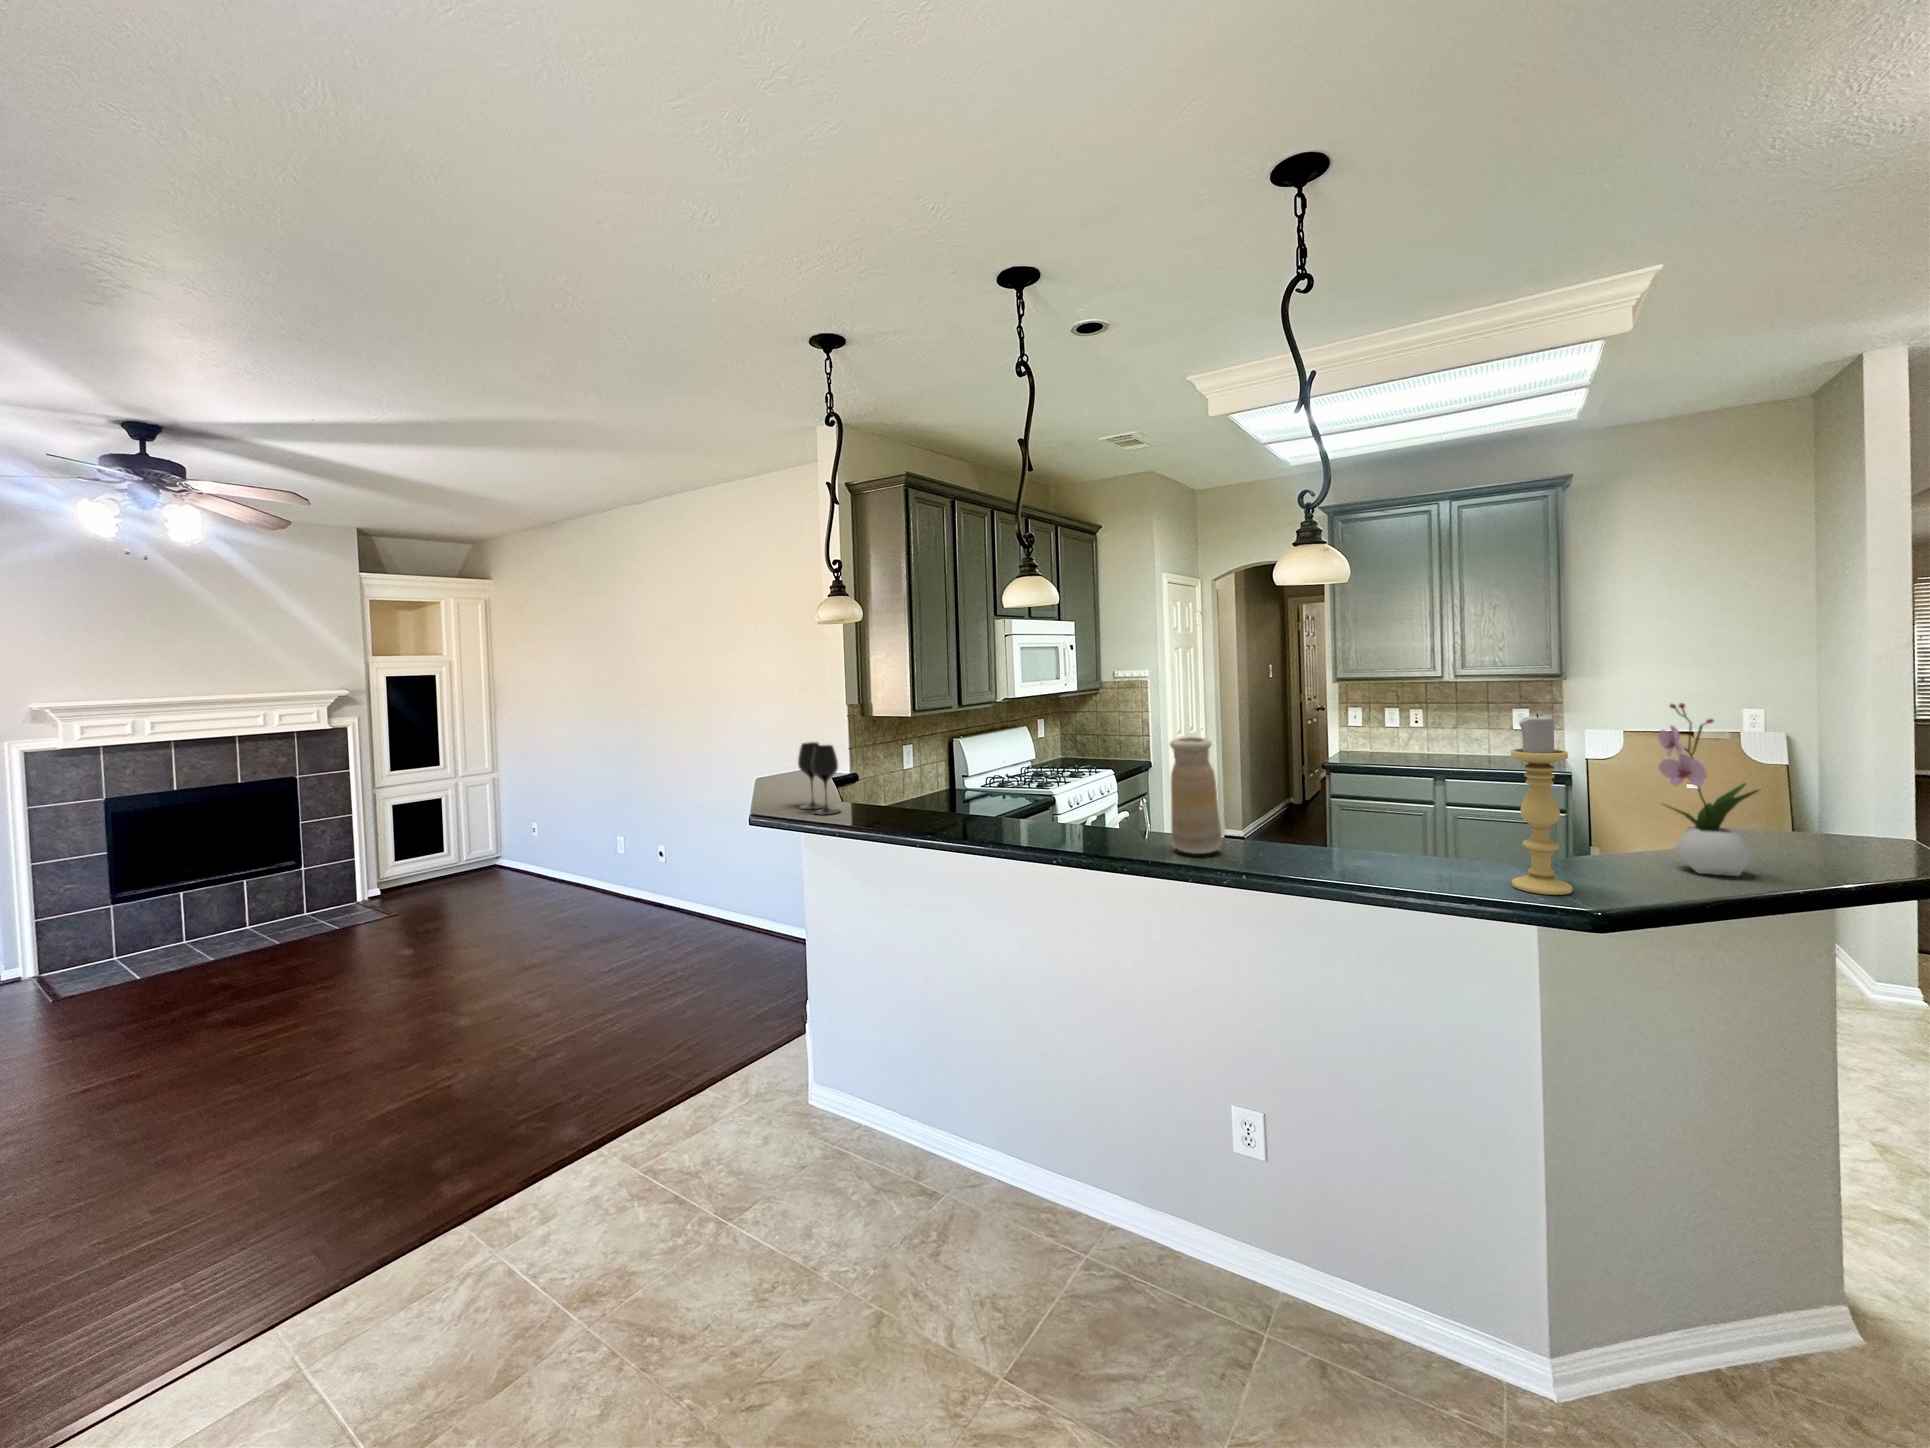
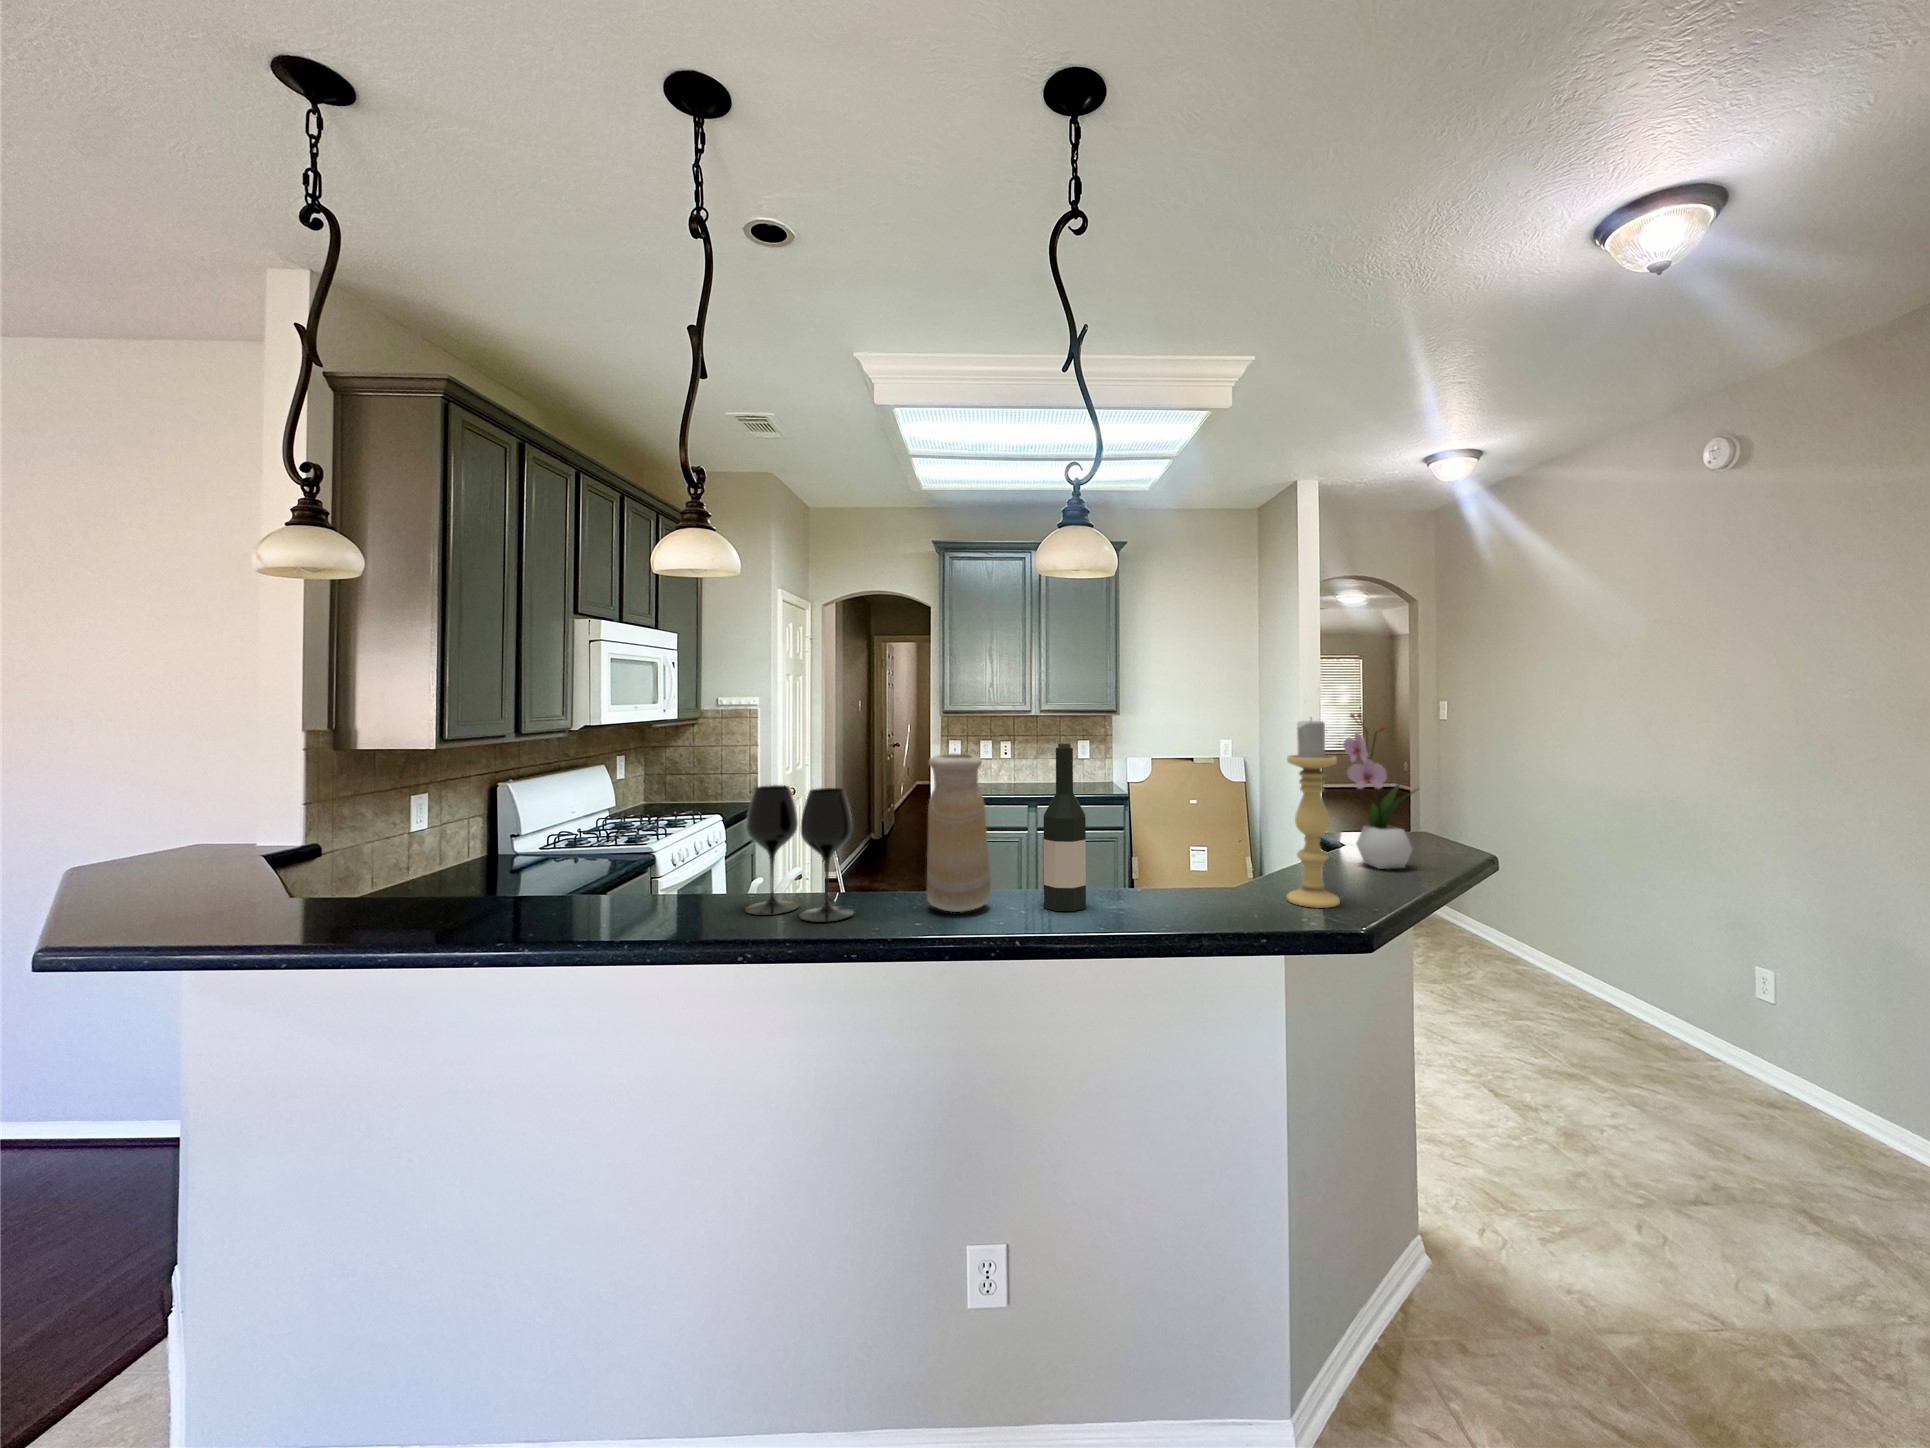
wine bottle: none [1262,732,1303,865] -> present [1044,743,1086,911]
wine glass: present [798,742,840,815] -> present [745,785,854,922]

